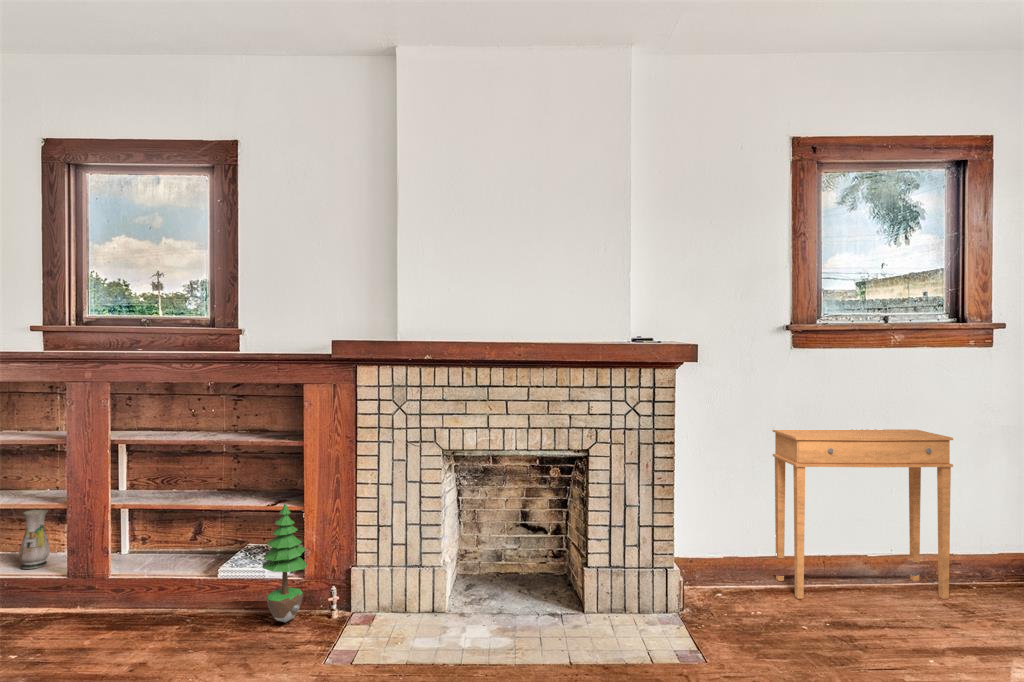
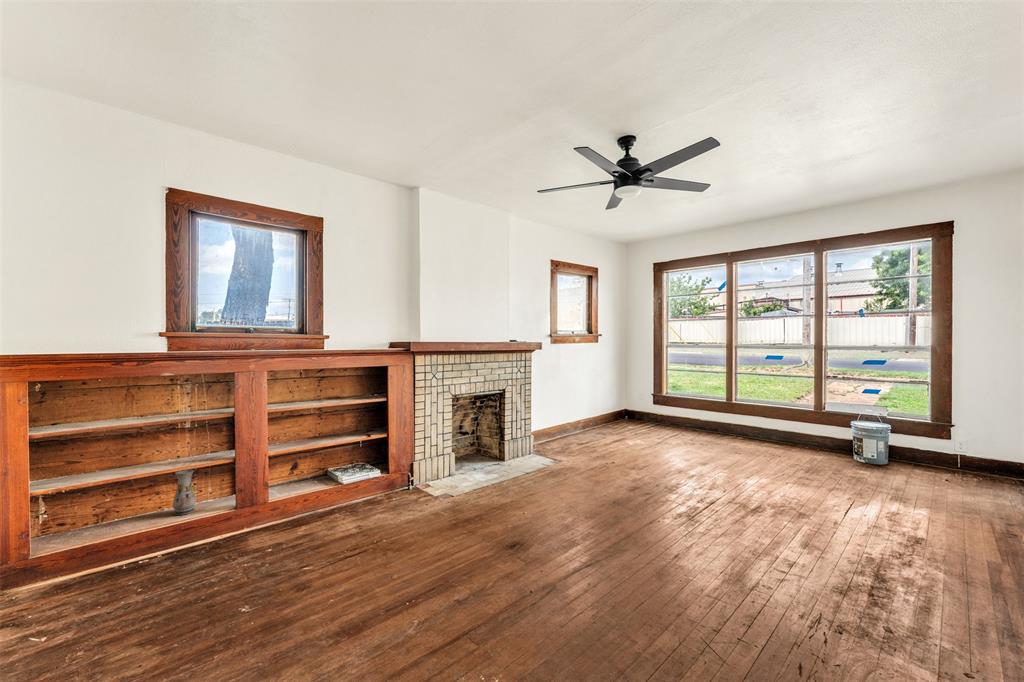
side table: present [773,429,953,599] -> none [546,374,599,442]
potted tree: present [263,503,307,623] -> none [381,430,405,496]

